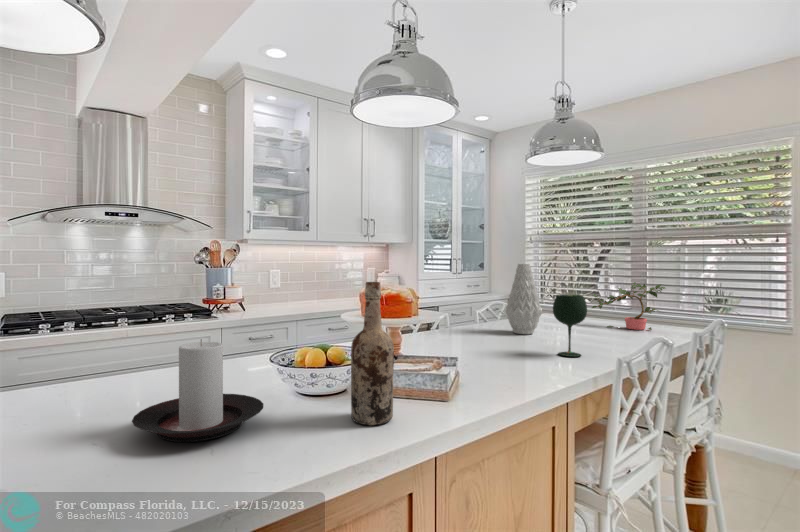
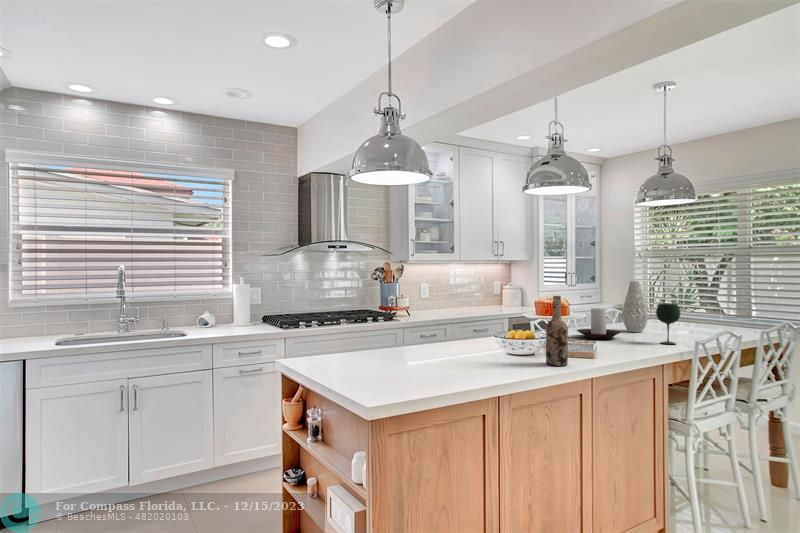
potted plant: present [592,282,665,330] -> none [690,294,751,331]
candle holder: present [132,340,263,442] -> present [577,308,621,339]

